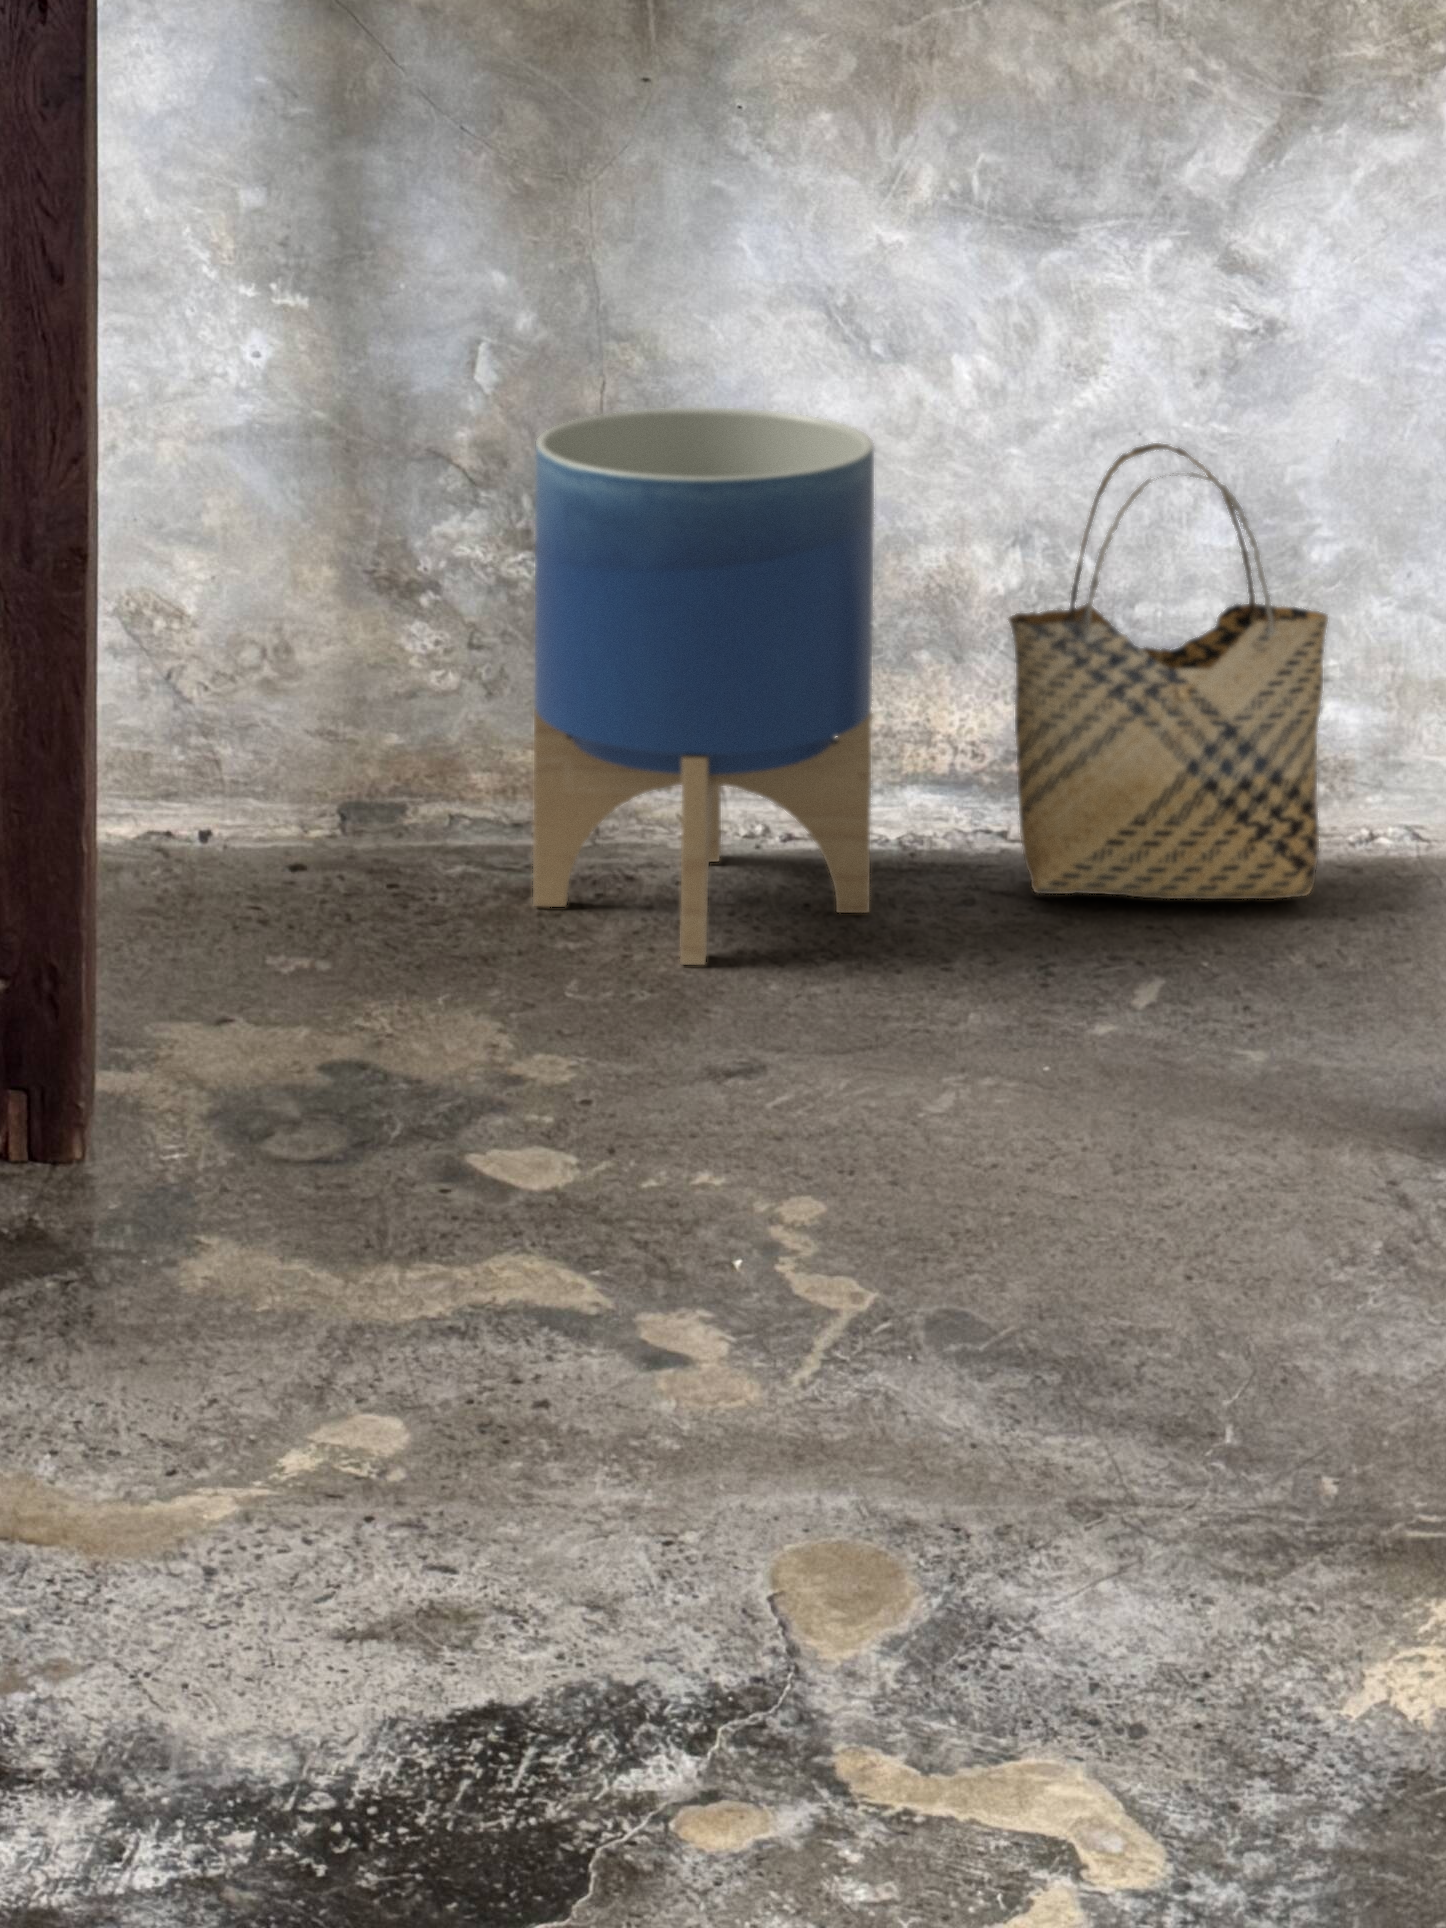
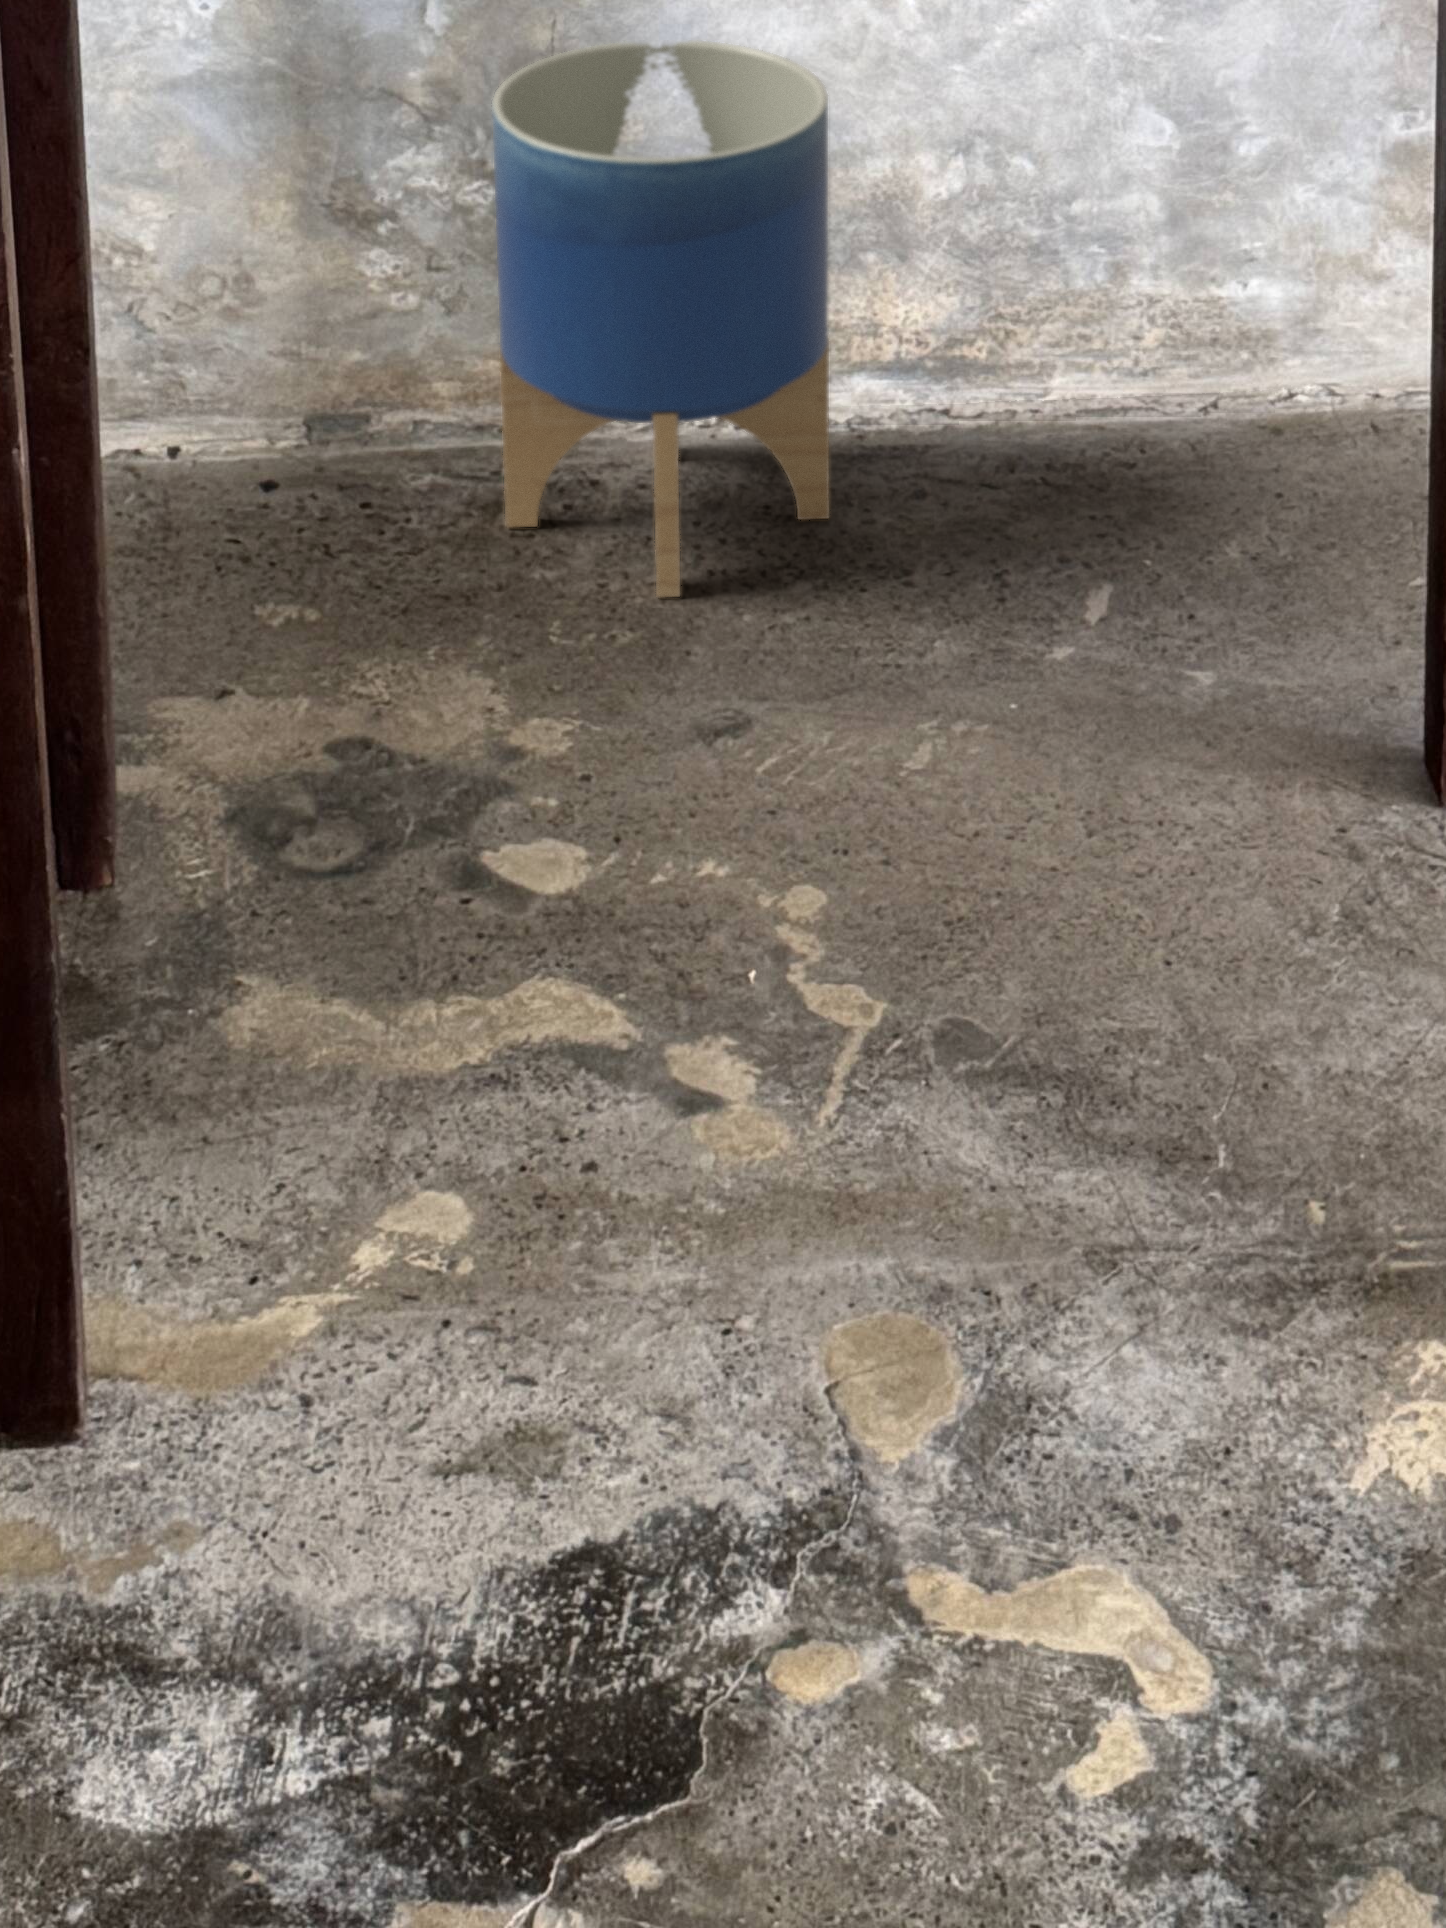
woven basket: present [1009,443,1328,899] -> none [956,56,1262,491]

